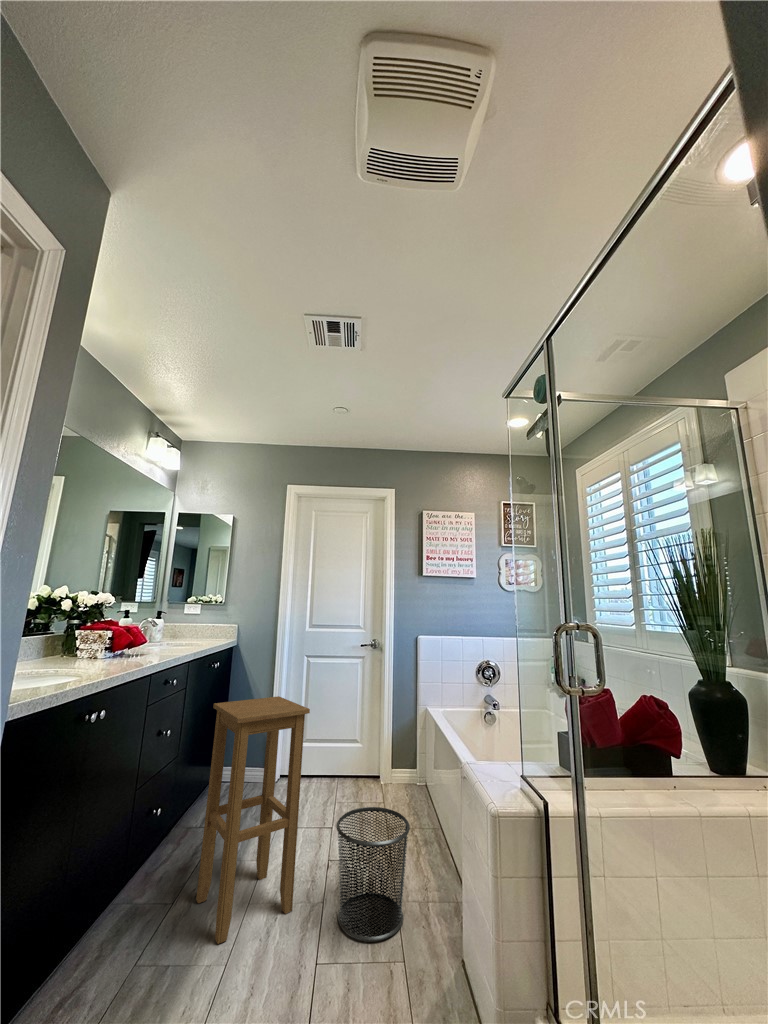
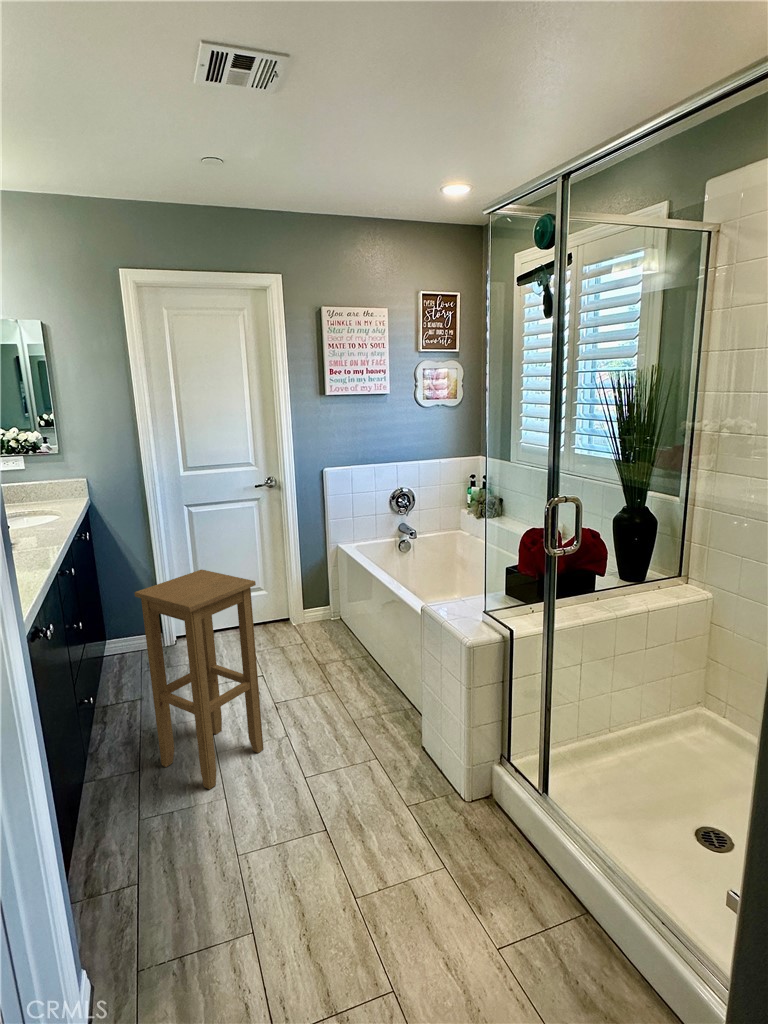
waste bin: present [336,807,410,942] -> none [298,653,370,754]

